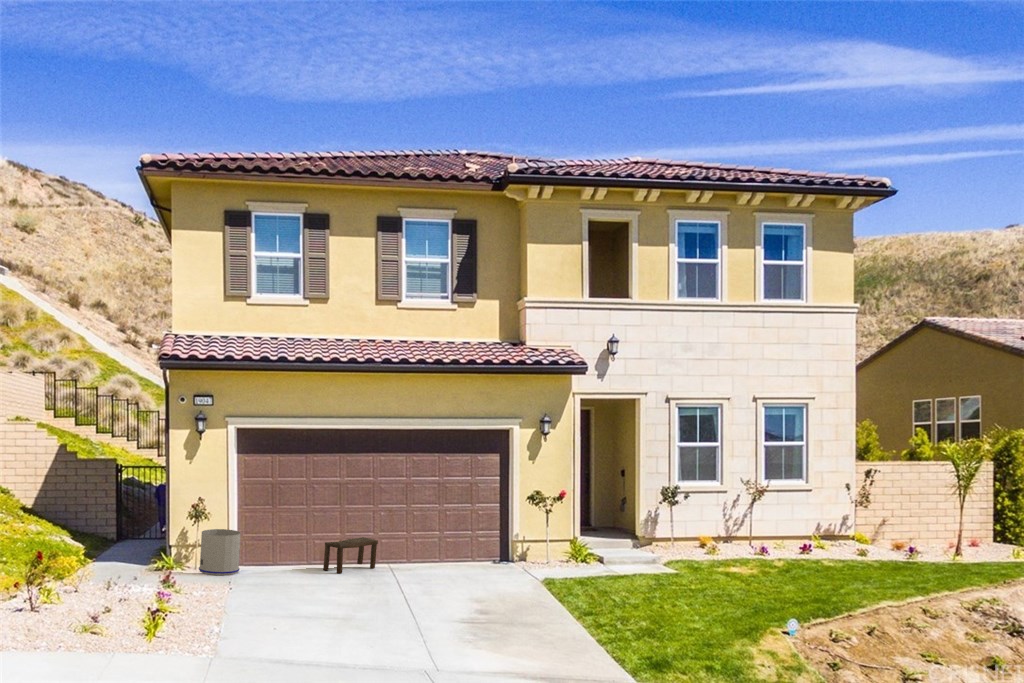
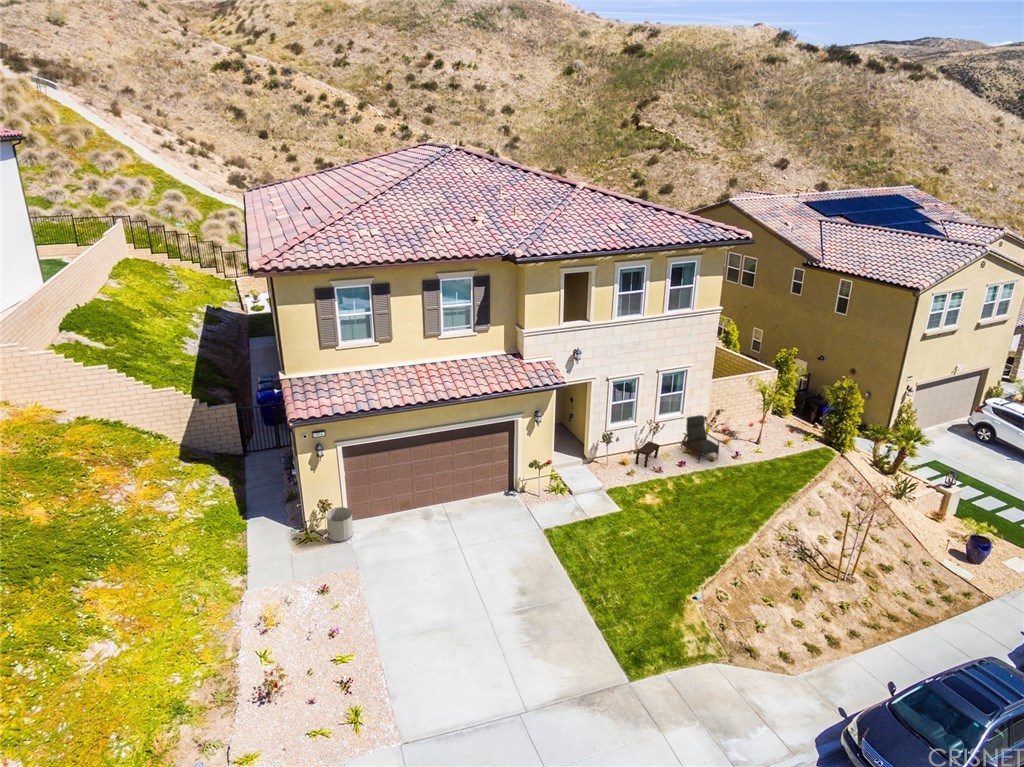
chair: none [810,489,877,558] -> present [680,415,722,462]
bench: present [323,537,378,573] -> present [635,441,660,467]

